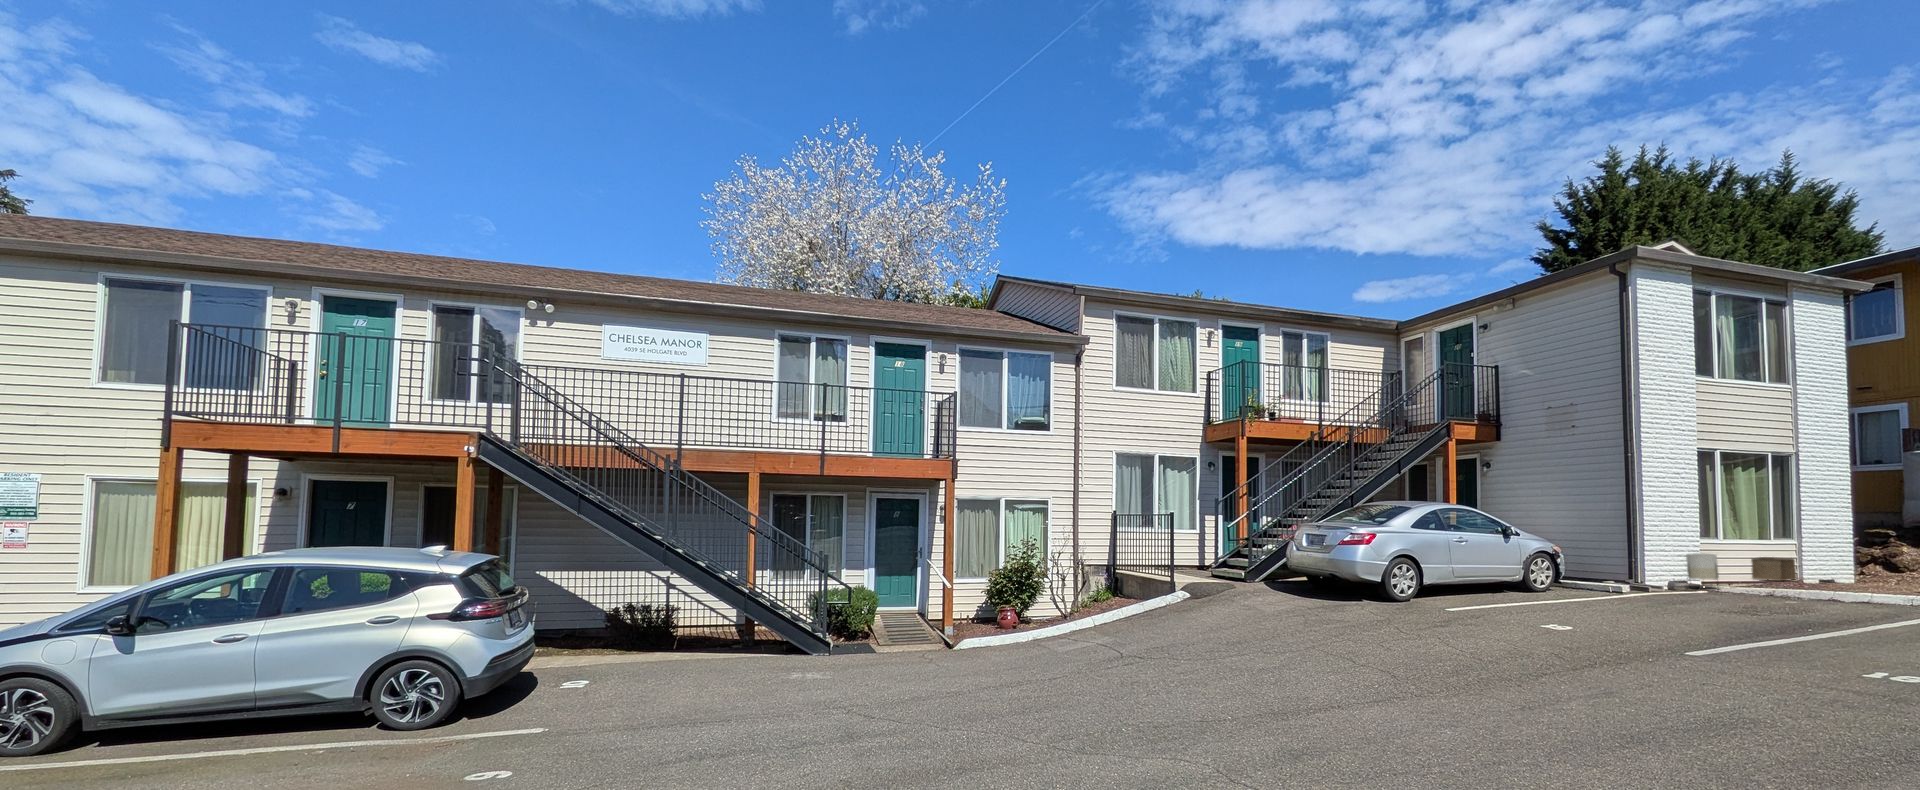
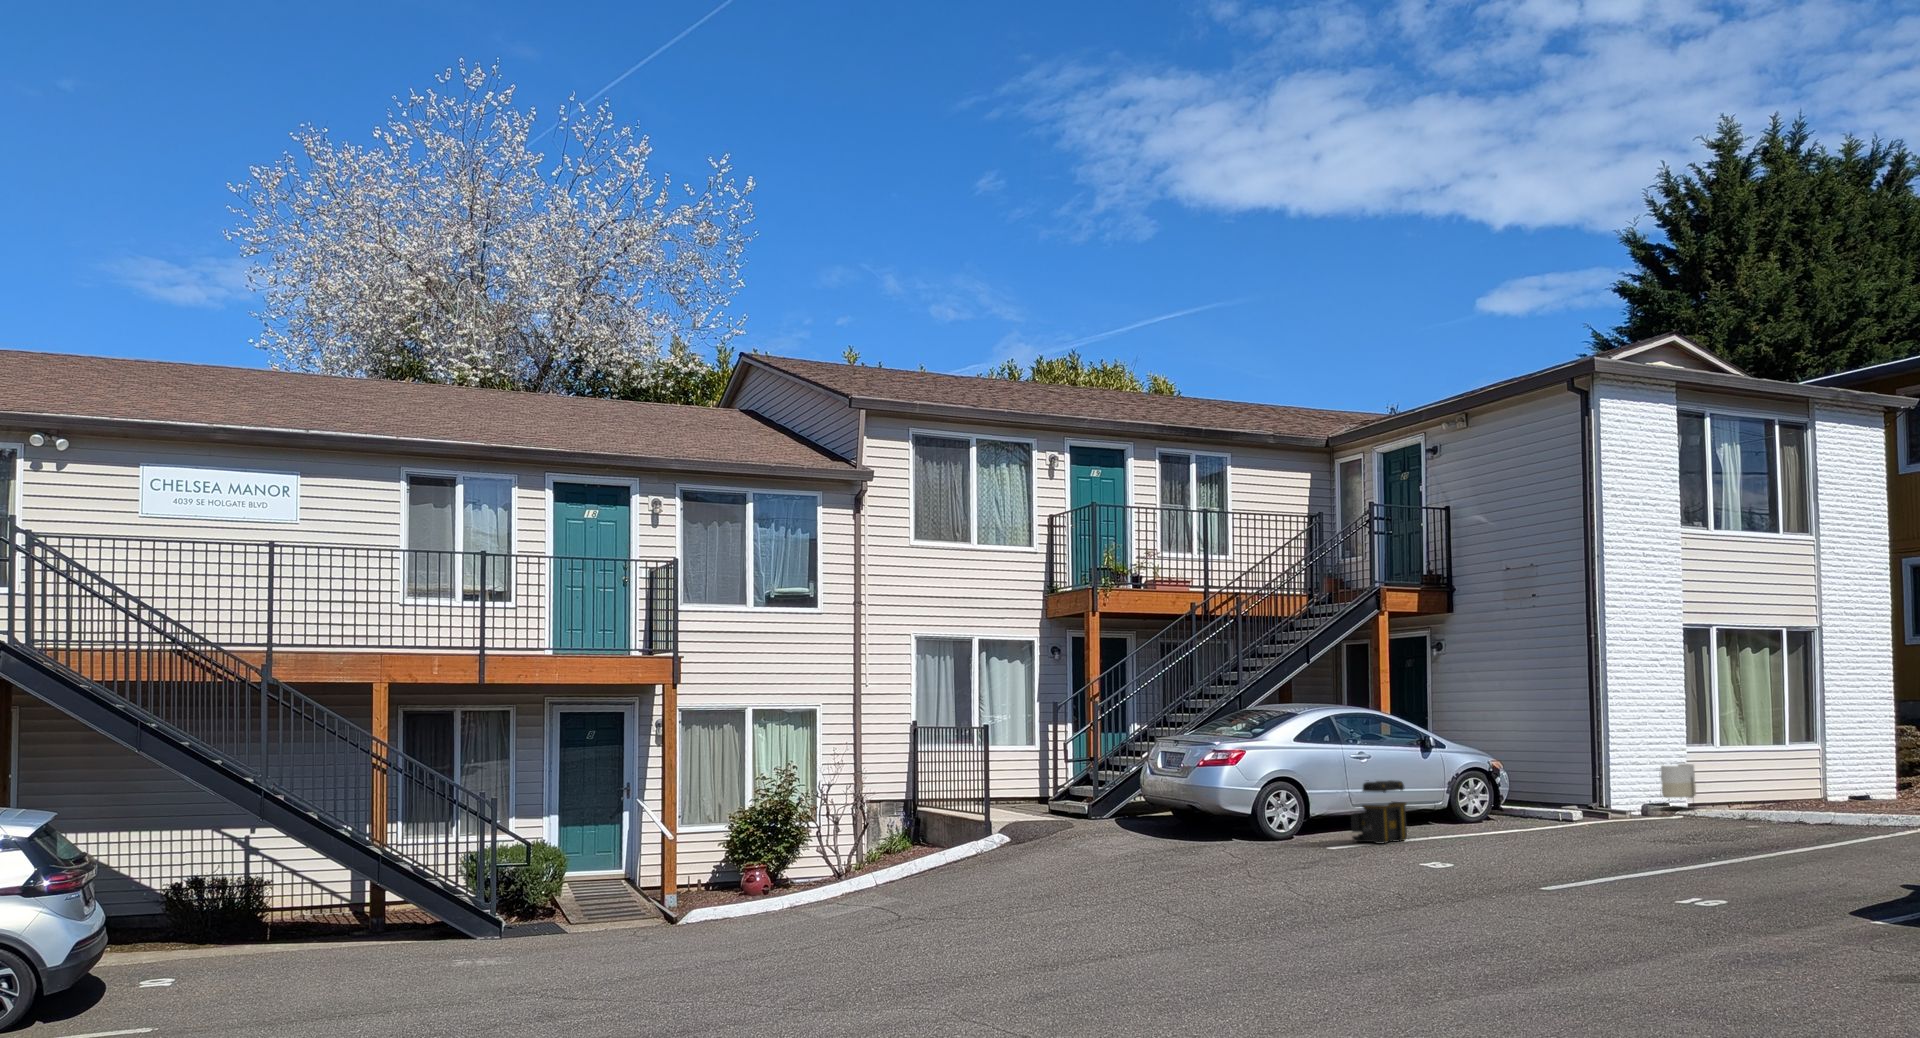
storage bin: present [1751,557,1796,581] -> none [1752,766,1805,798]
toolbox: none [1453,560,1501,608] -> present [1351,780,1407,844]

